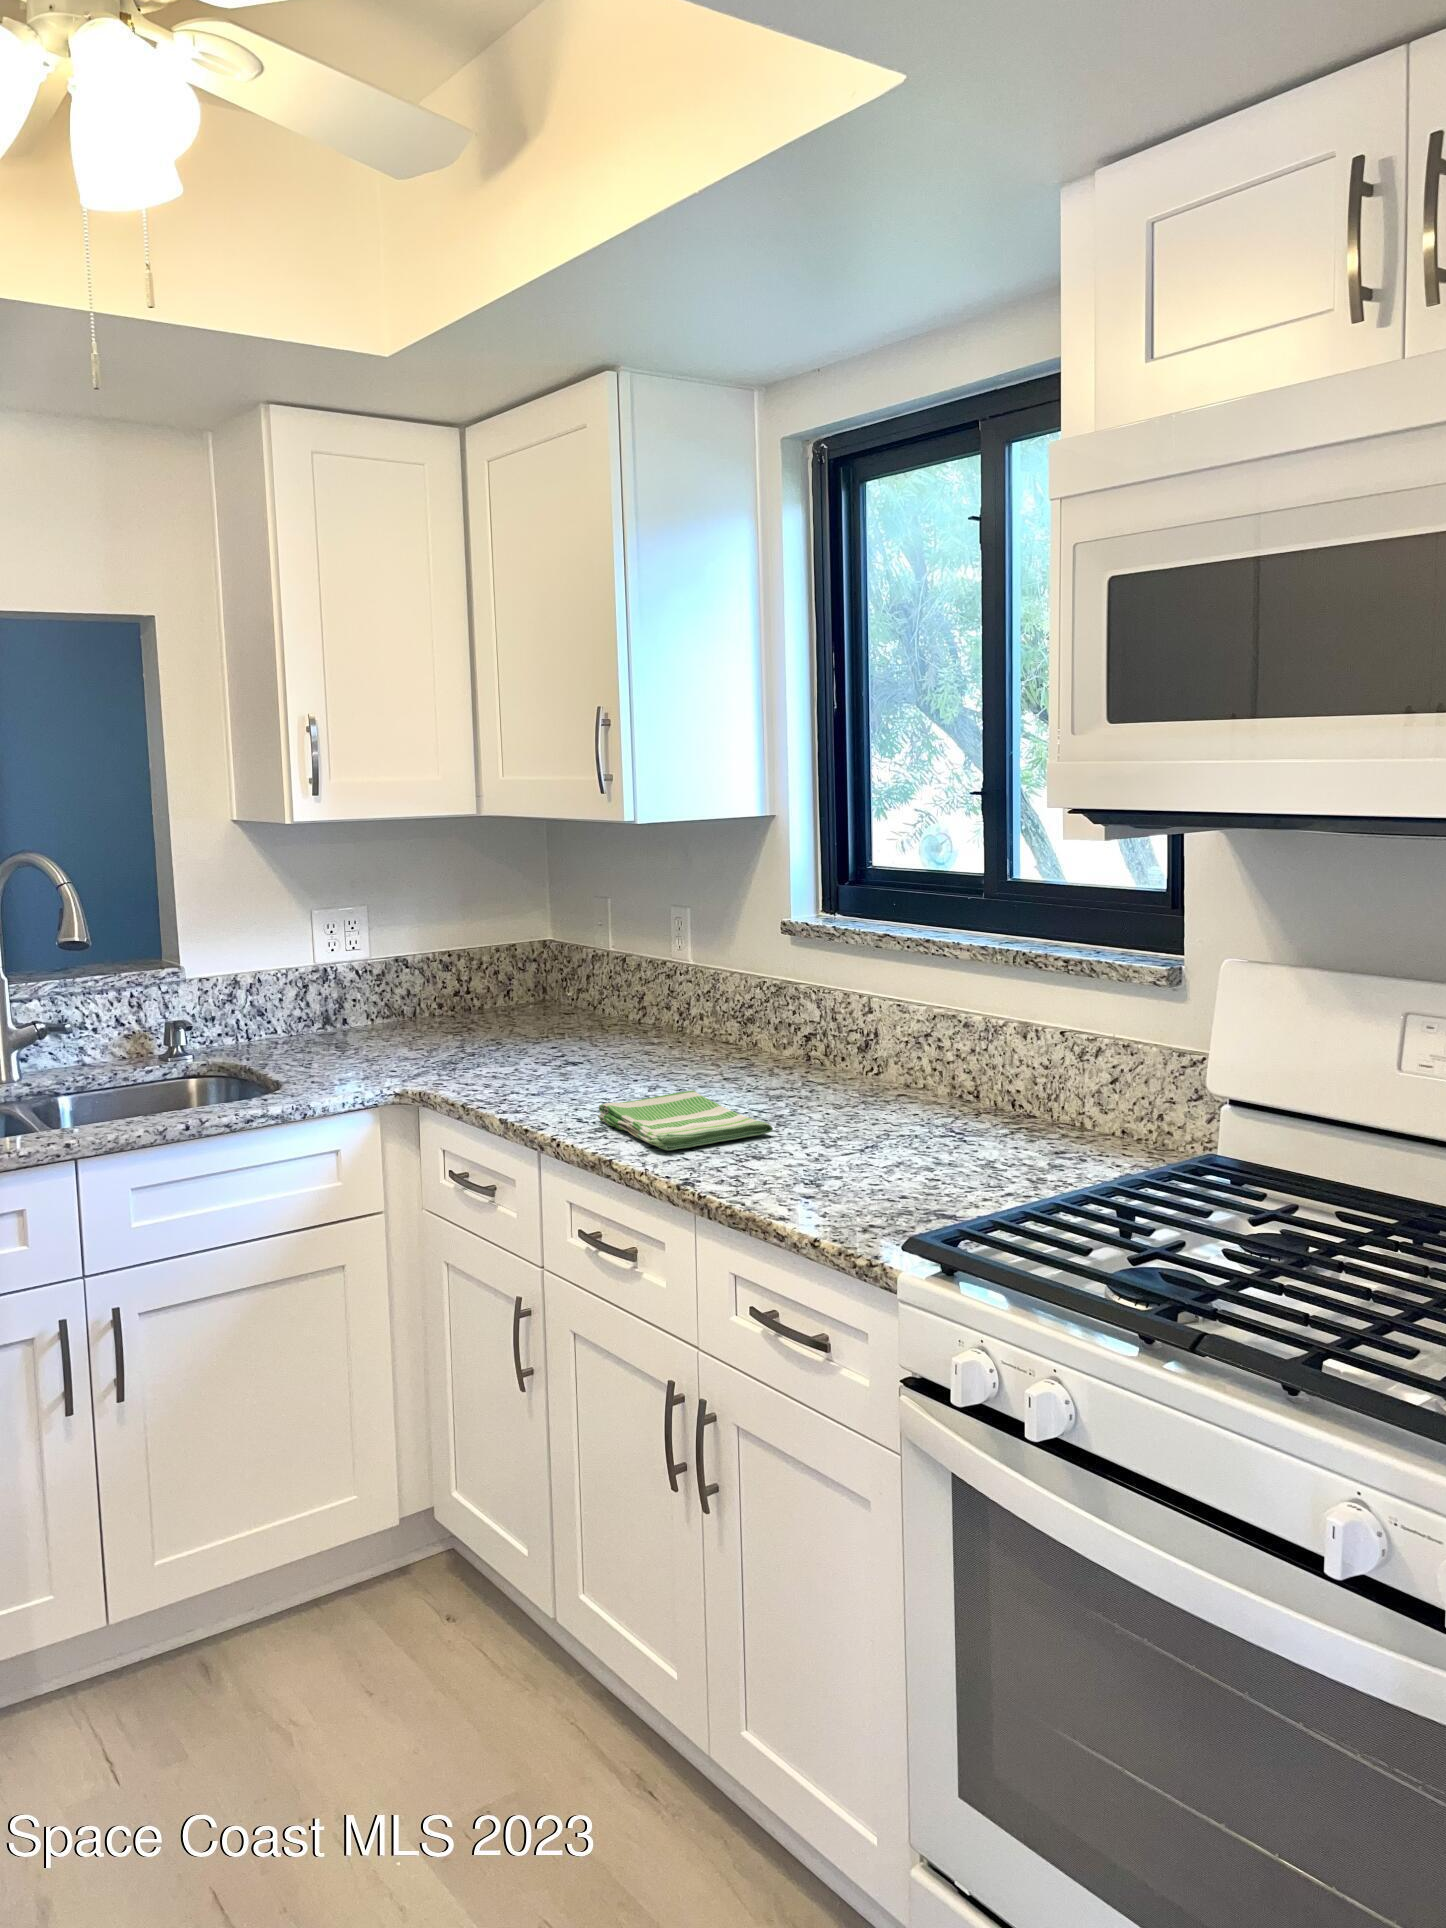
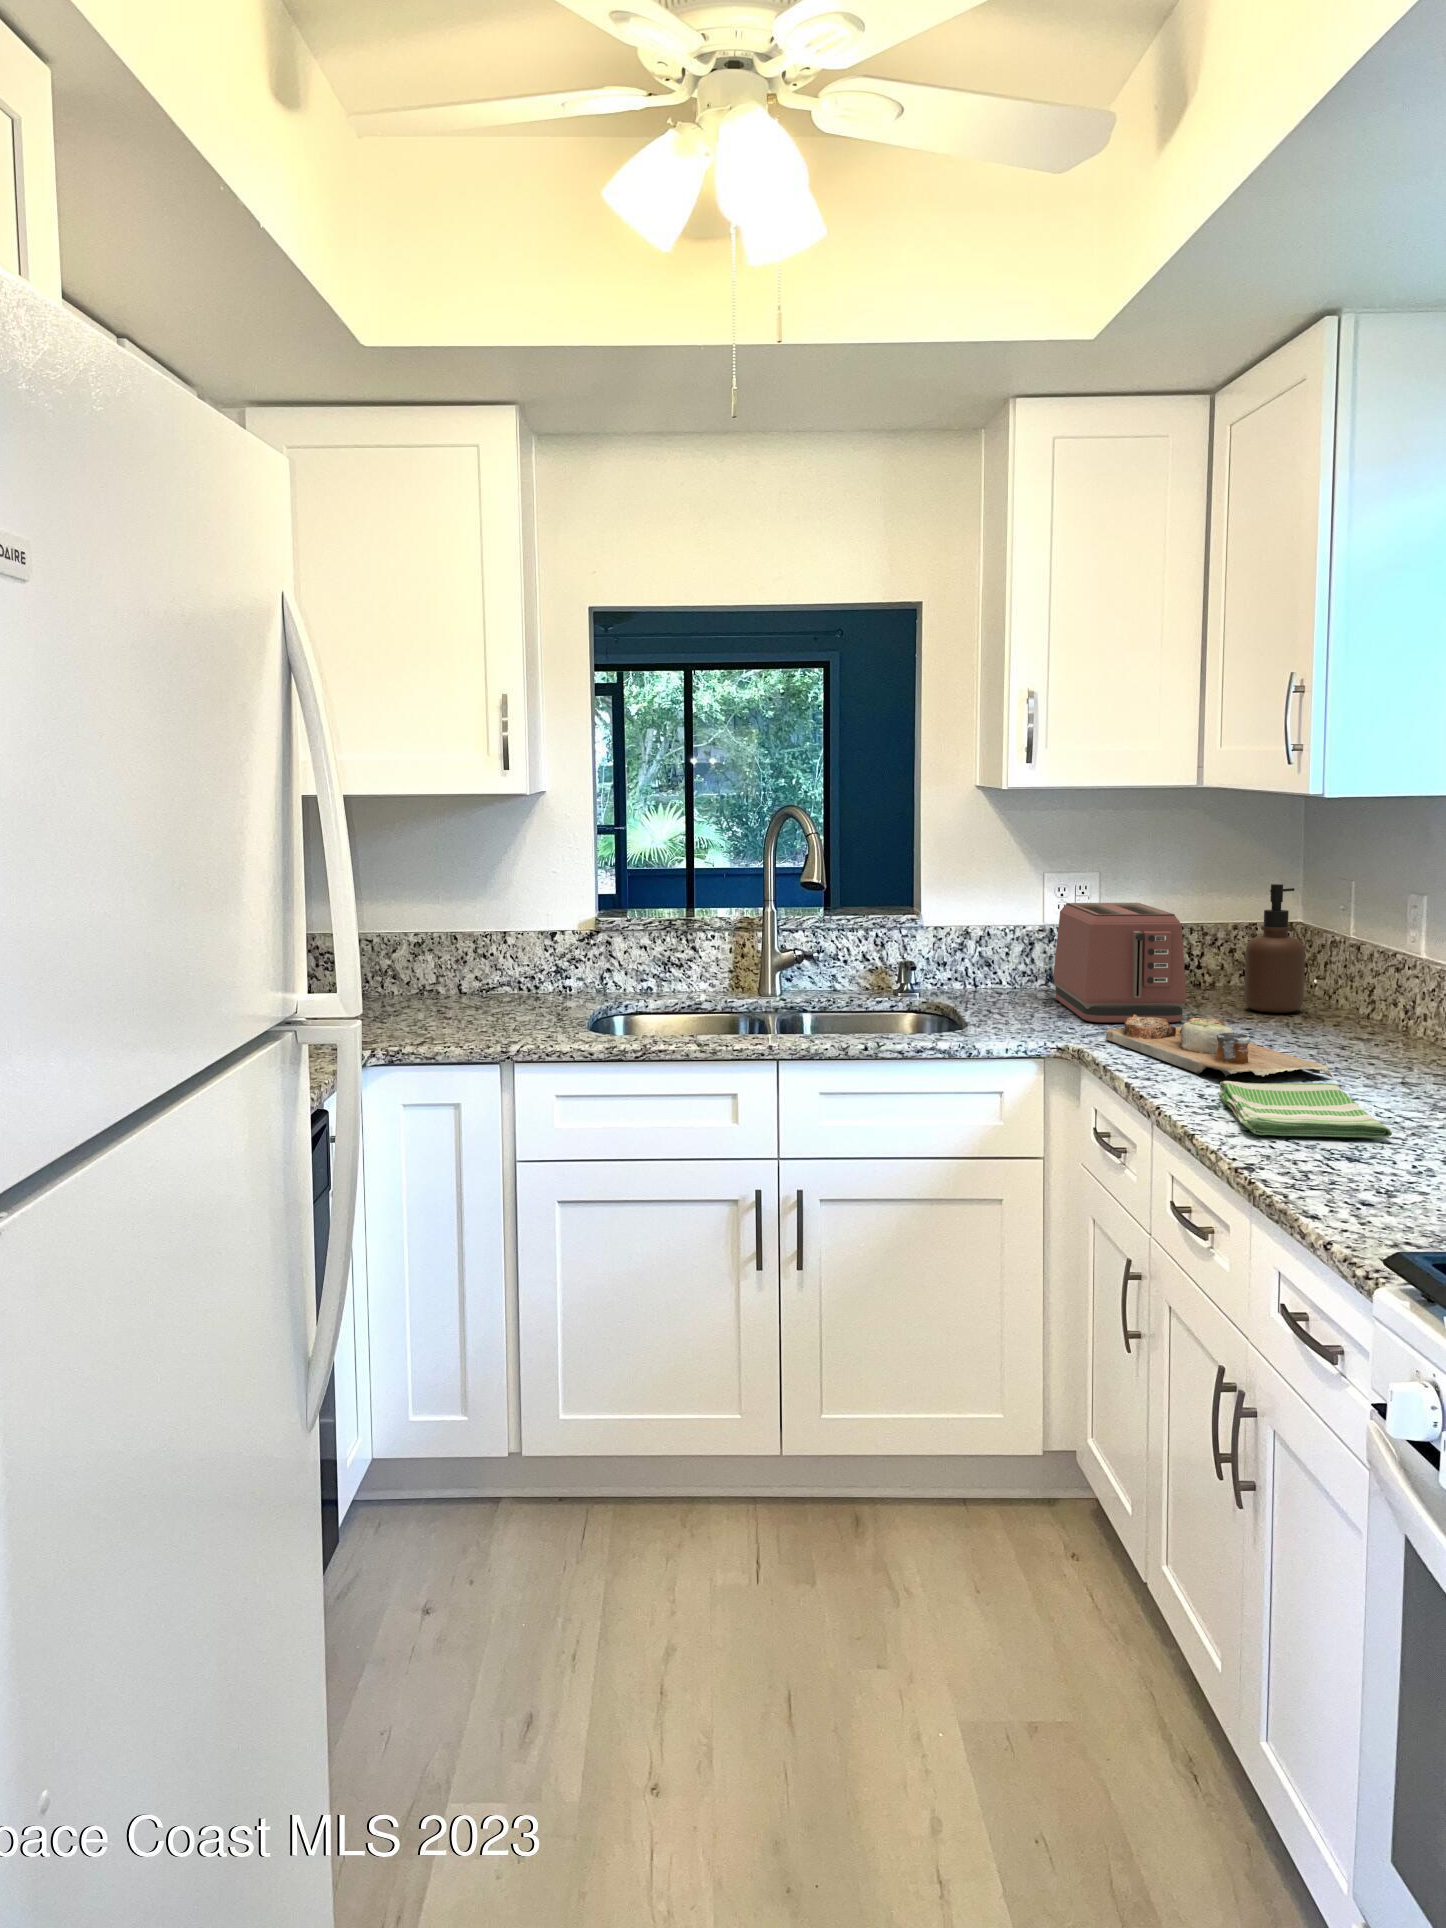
soap dispenser: none [529,906,583,1029] -> present [1244,884,1305,1013]
toaster: none [339,934,493,1061] -> present [1053,903,1186,1022]
cutting board: none [438,1043,671,1100] -> present [1106,1015,1332,1077]

